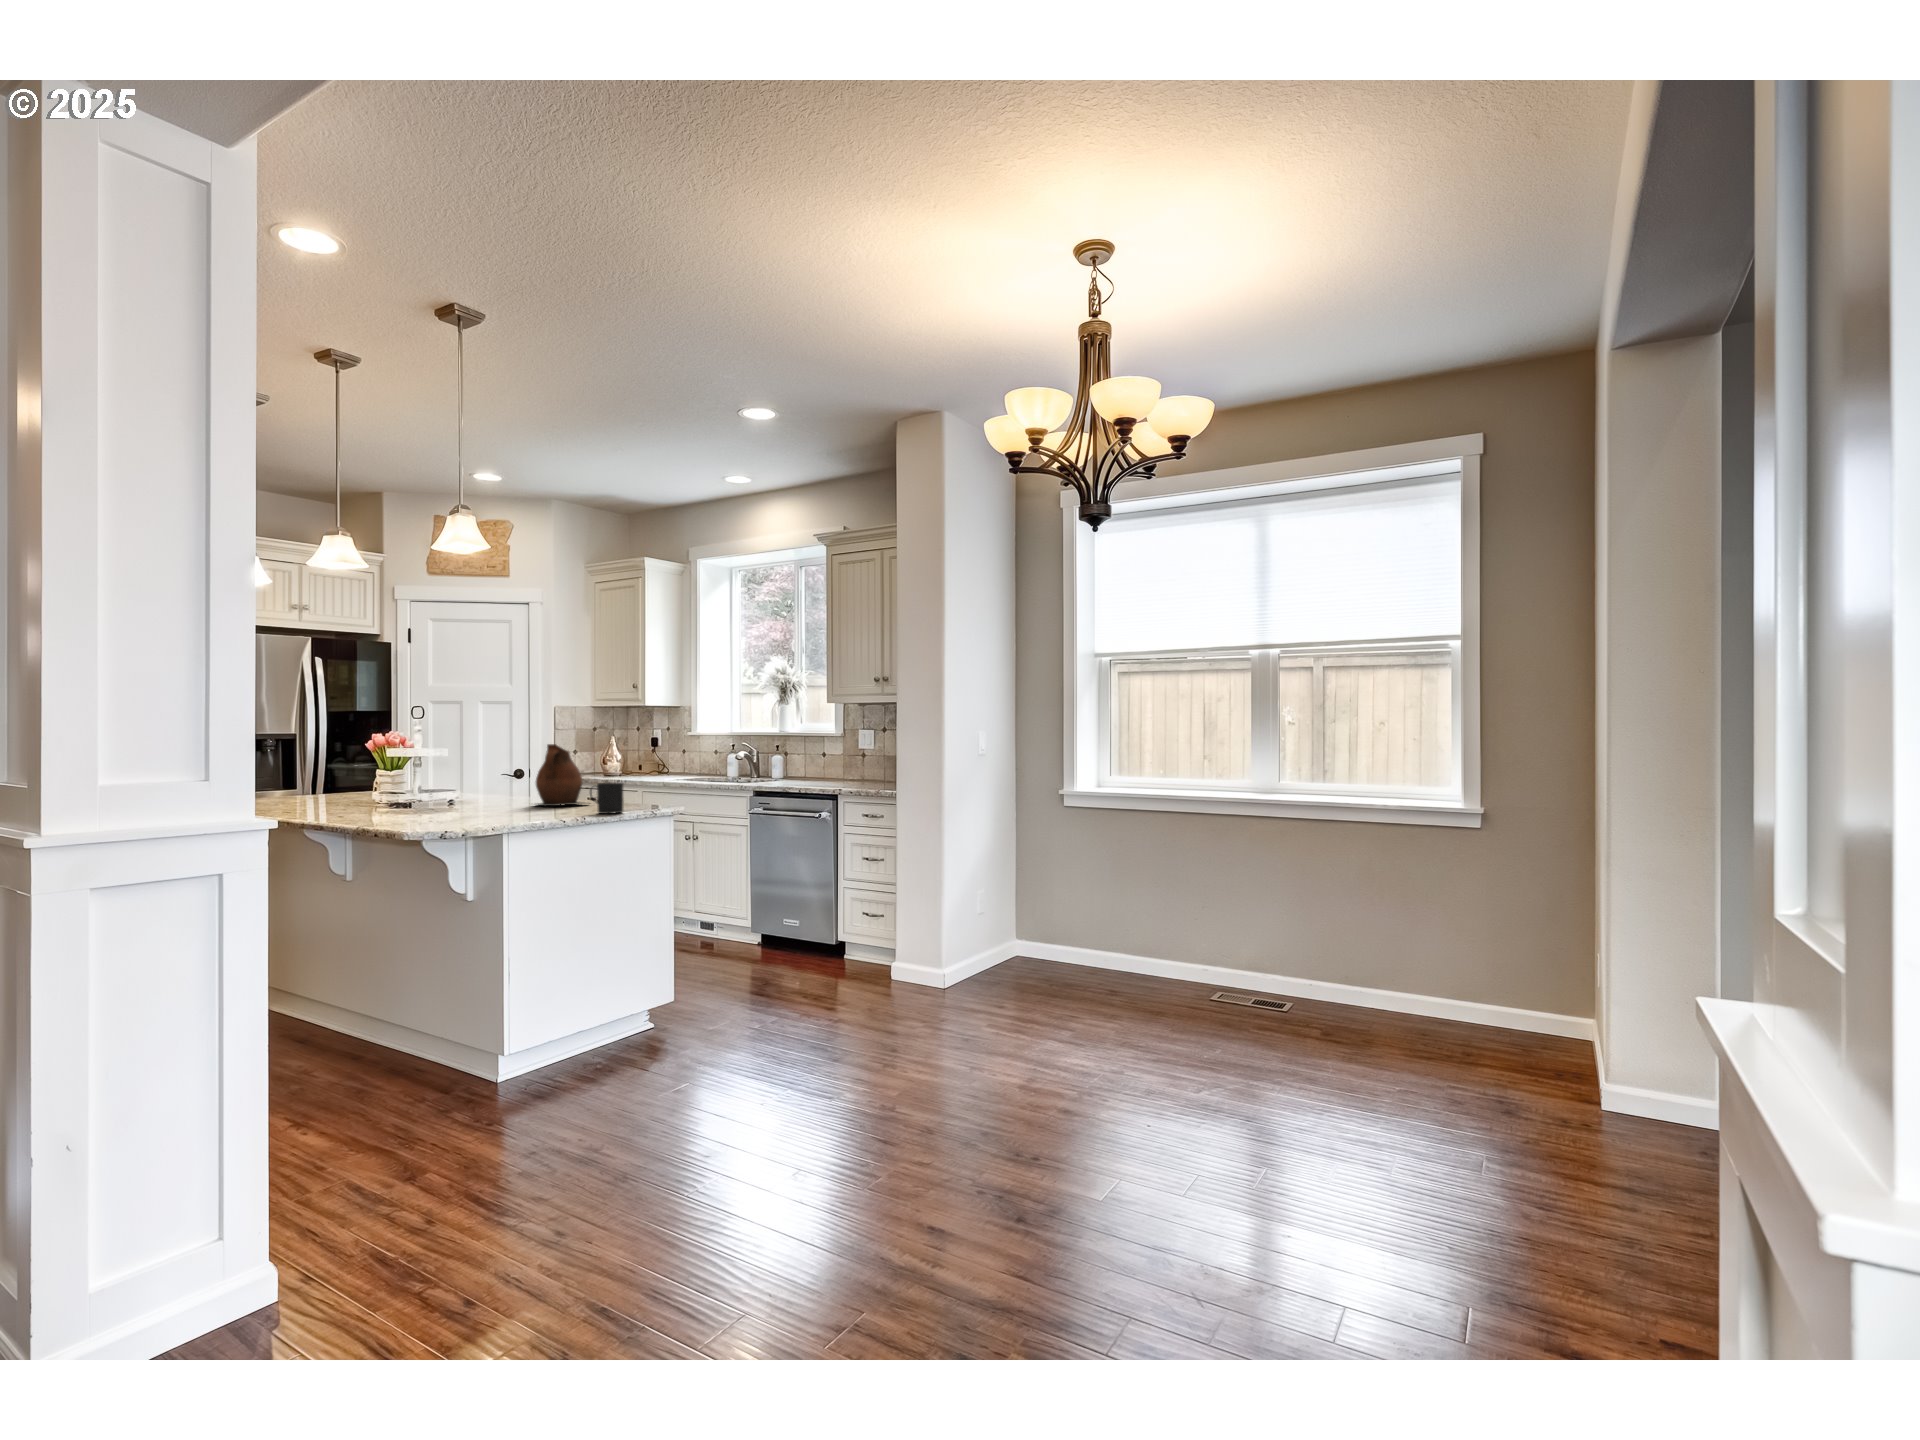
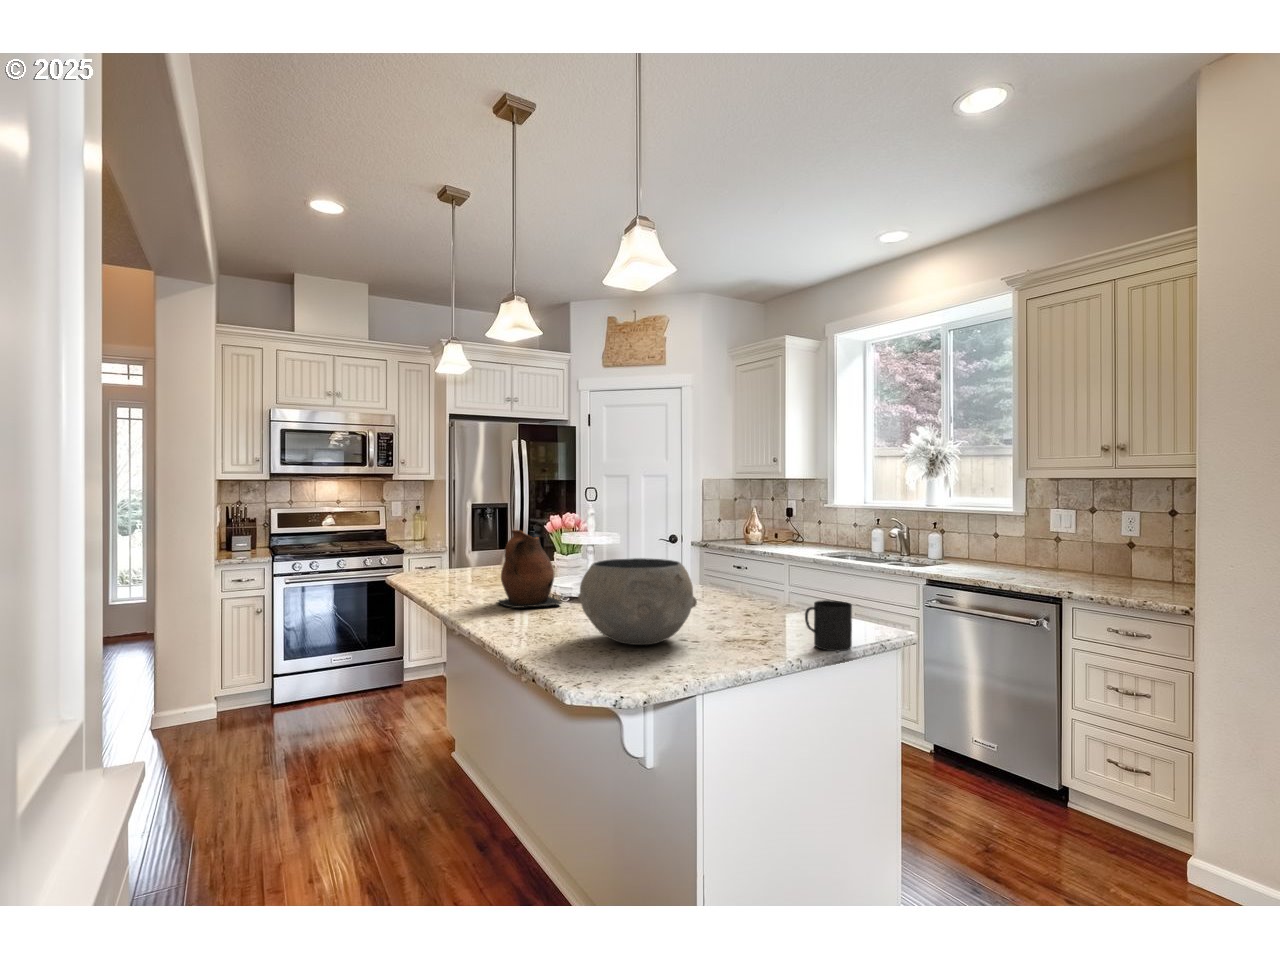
ceramic pitcher: present [536,744,590,806] -> present [498,530,562,608]
ceramic bowl: none [411,759,510,817] -> present [578,558,697,645]

